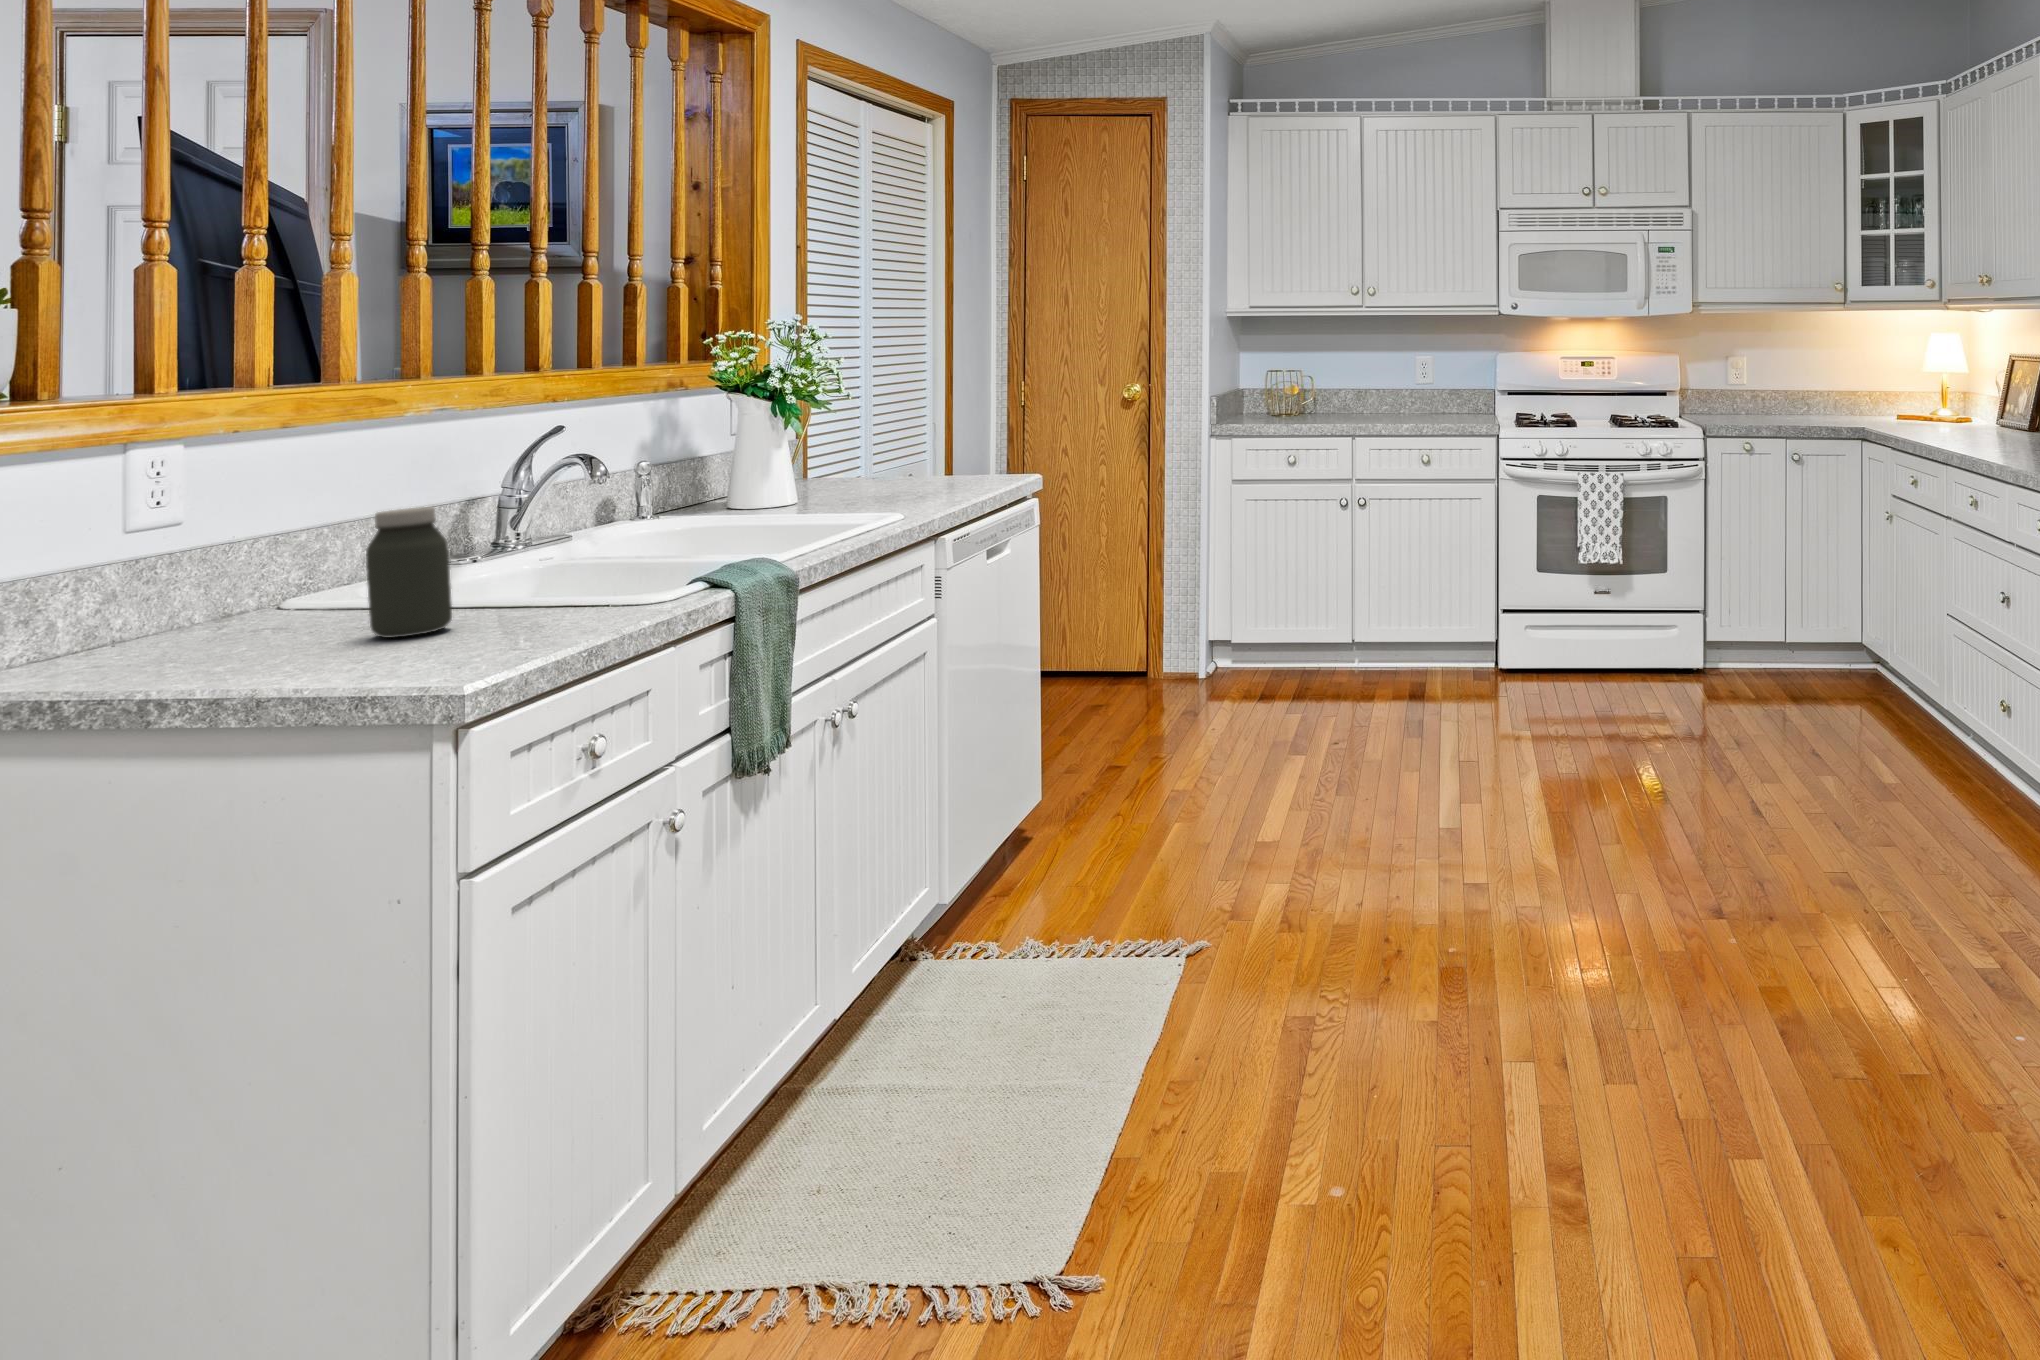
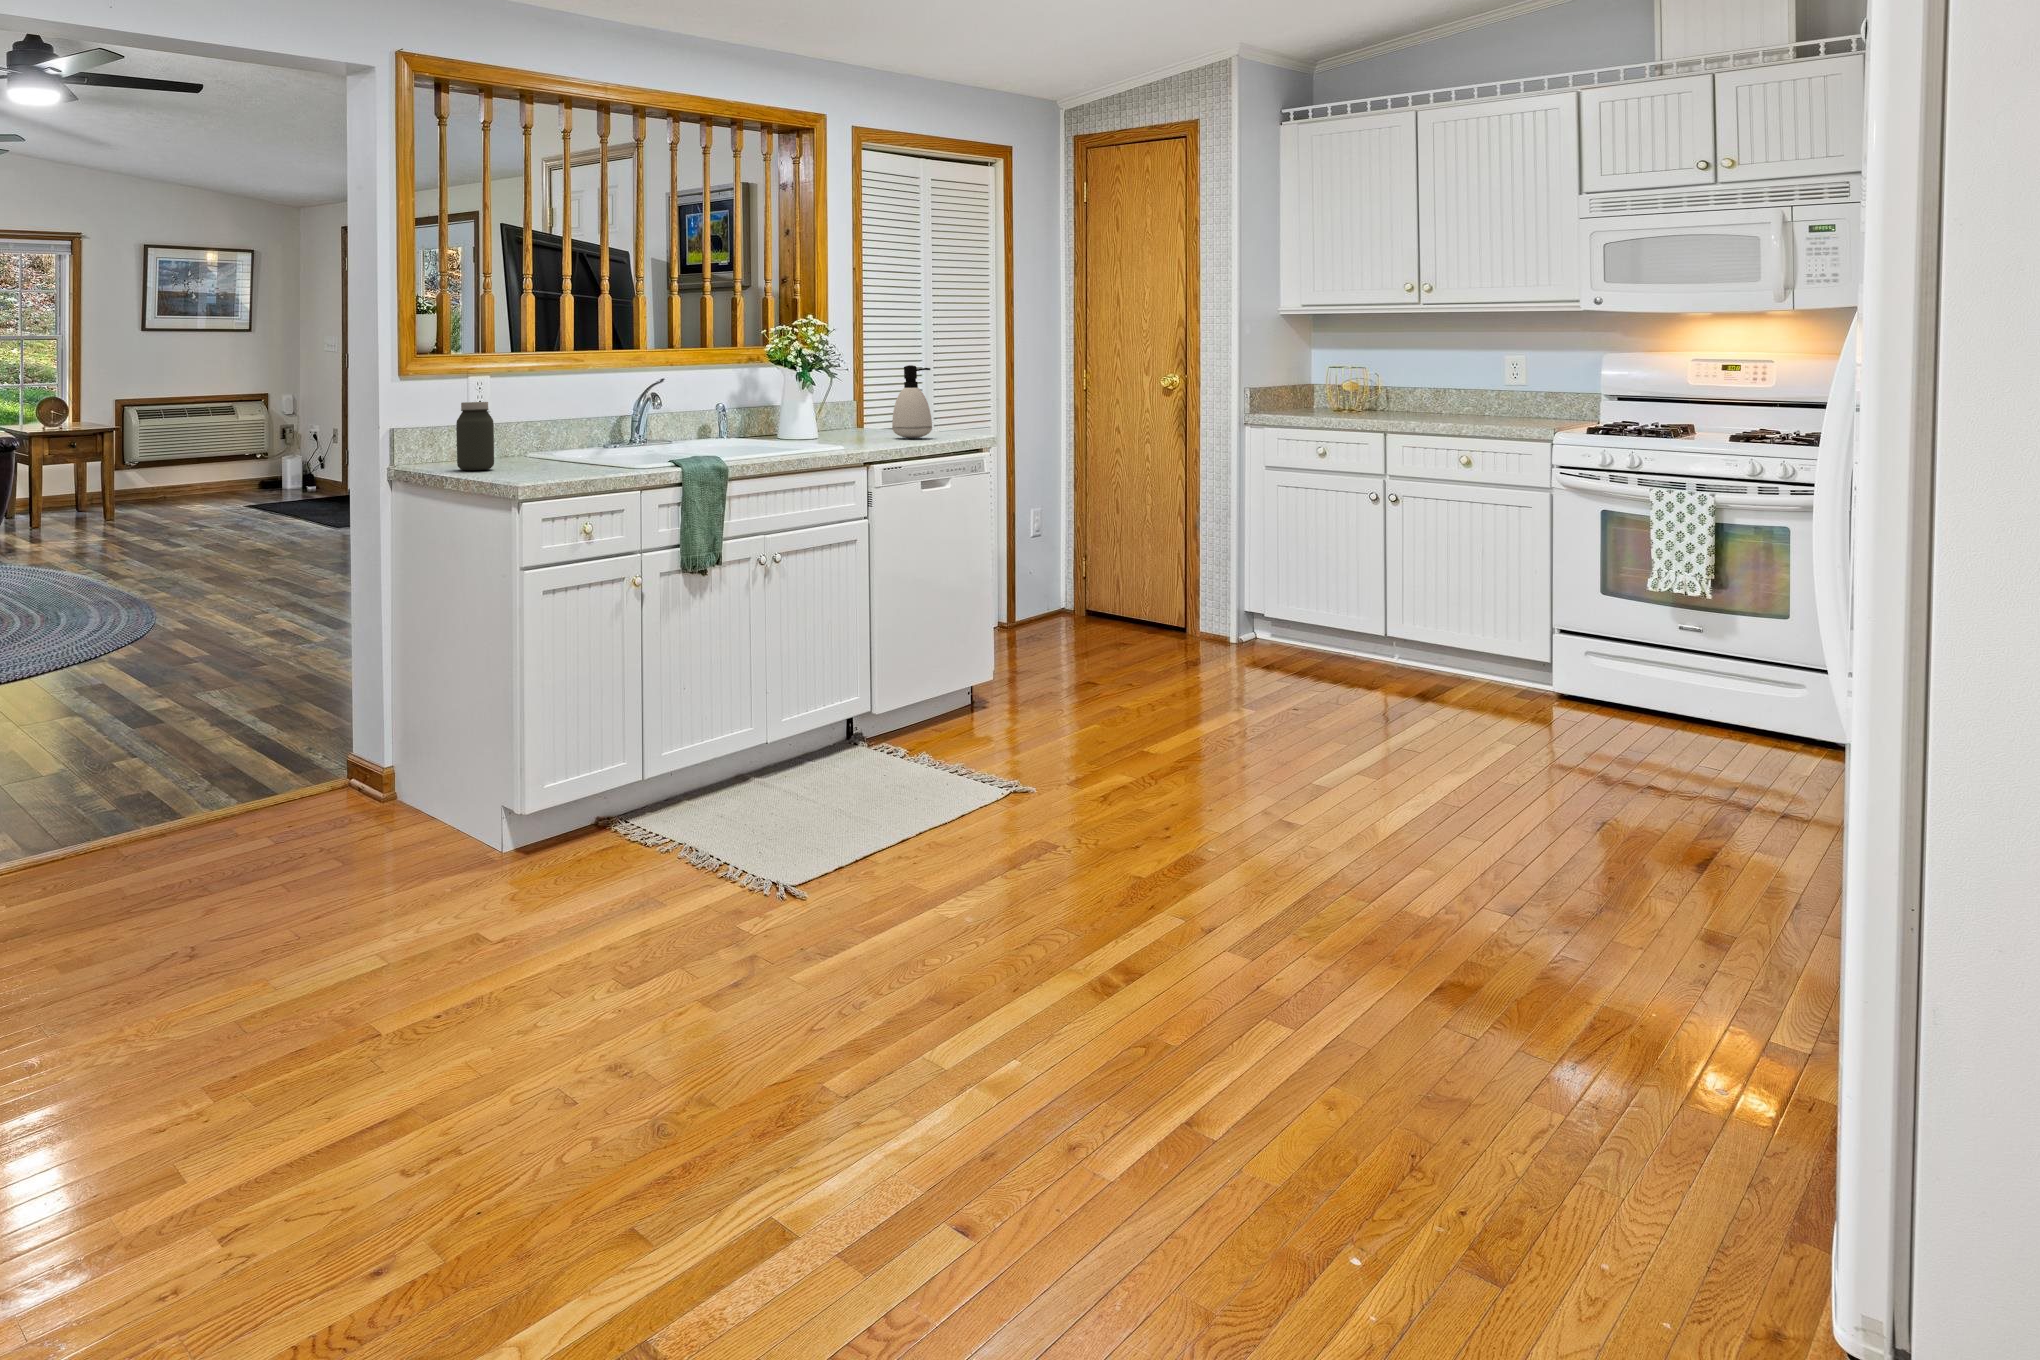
soap dispenser: none [923,394,978,492] -> present [892,365,932,438]

